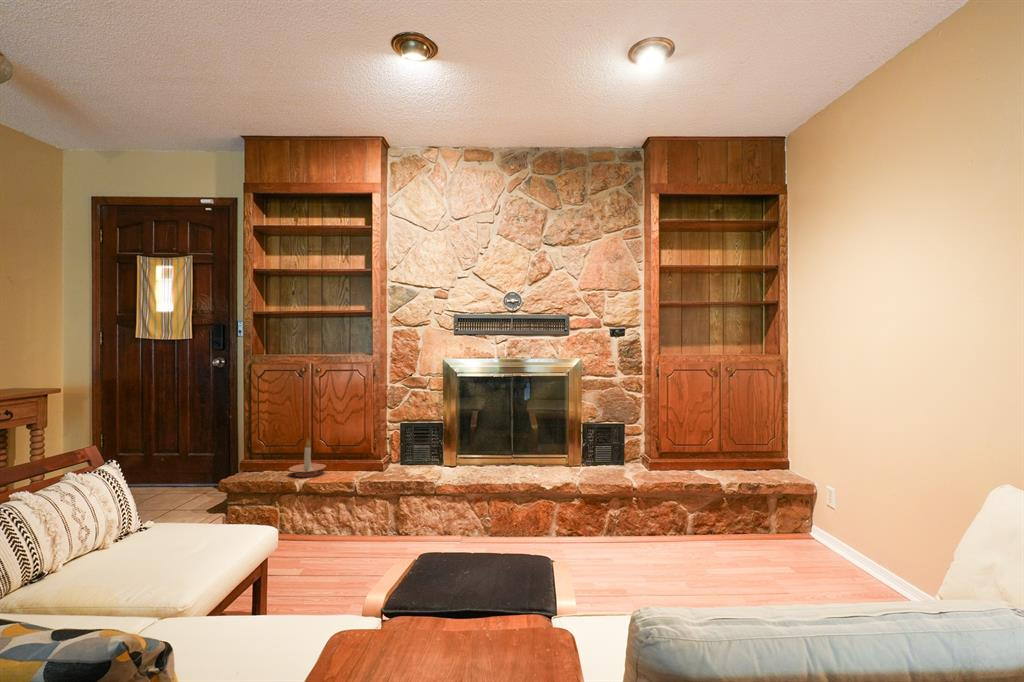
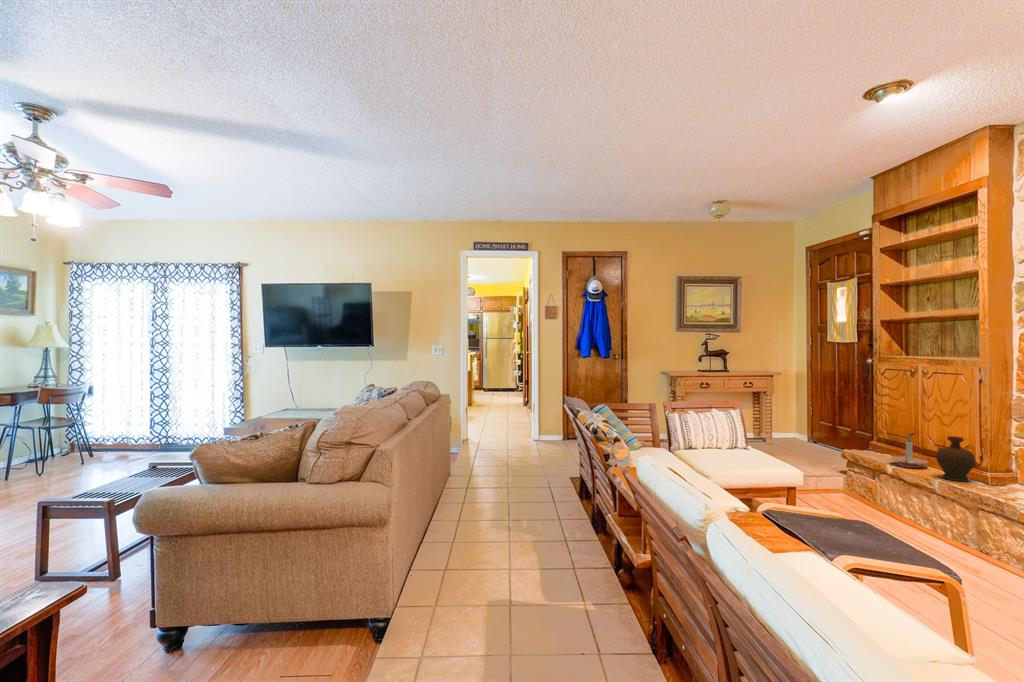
decorative vase: none [347,432,378,477] -> present [936,436,975,482]

